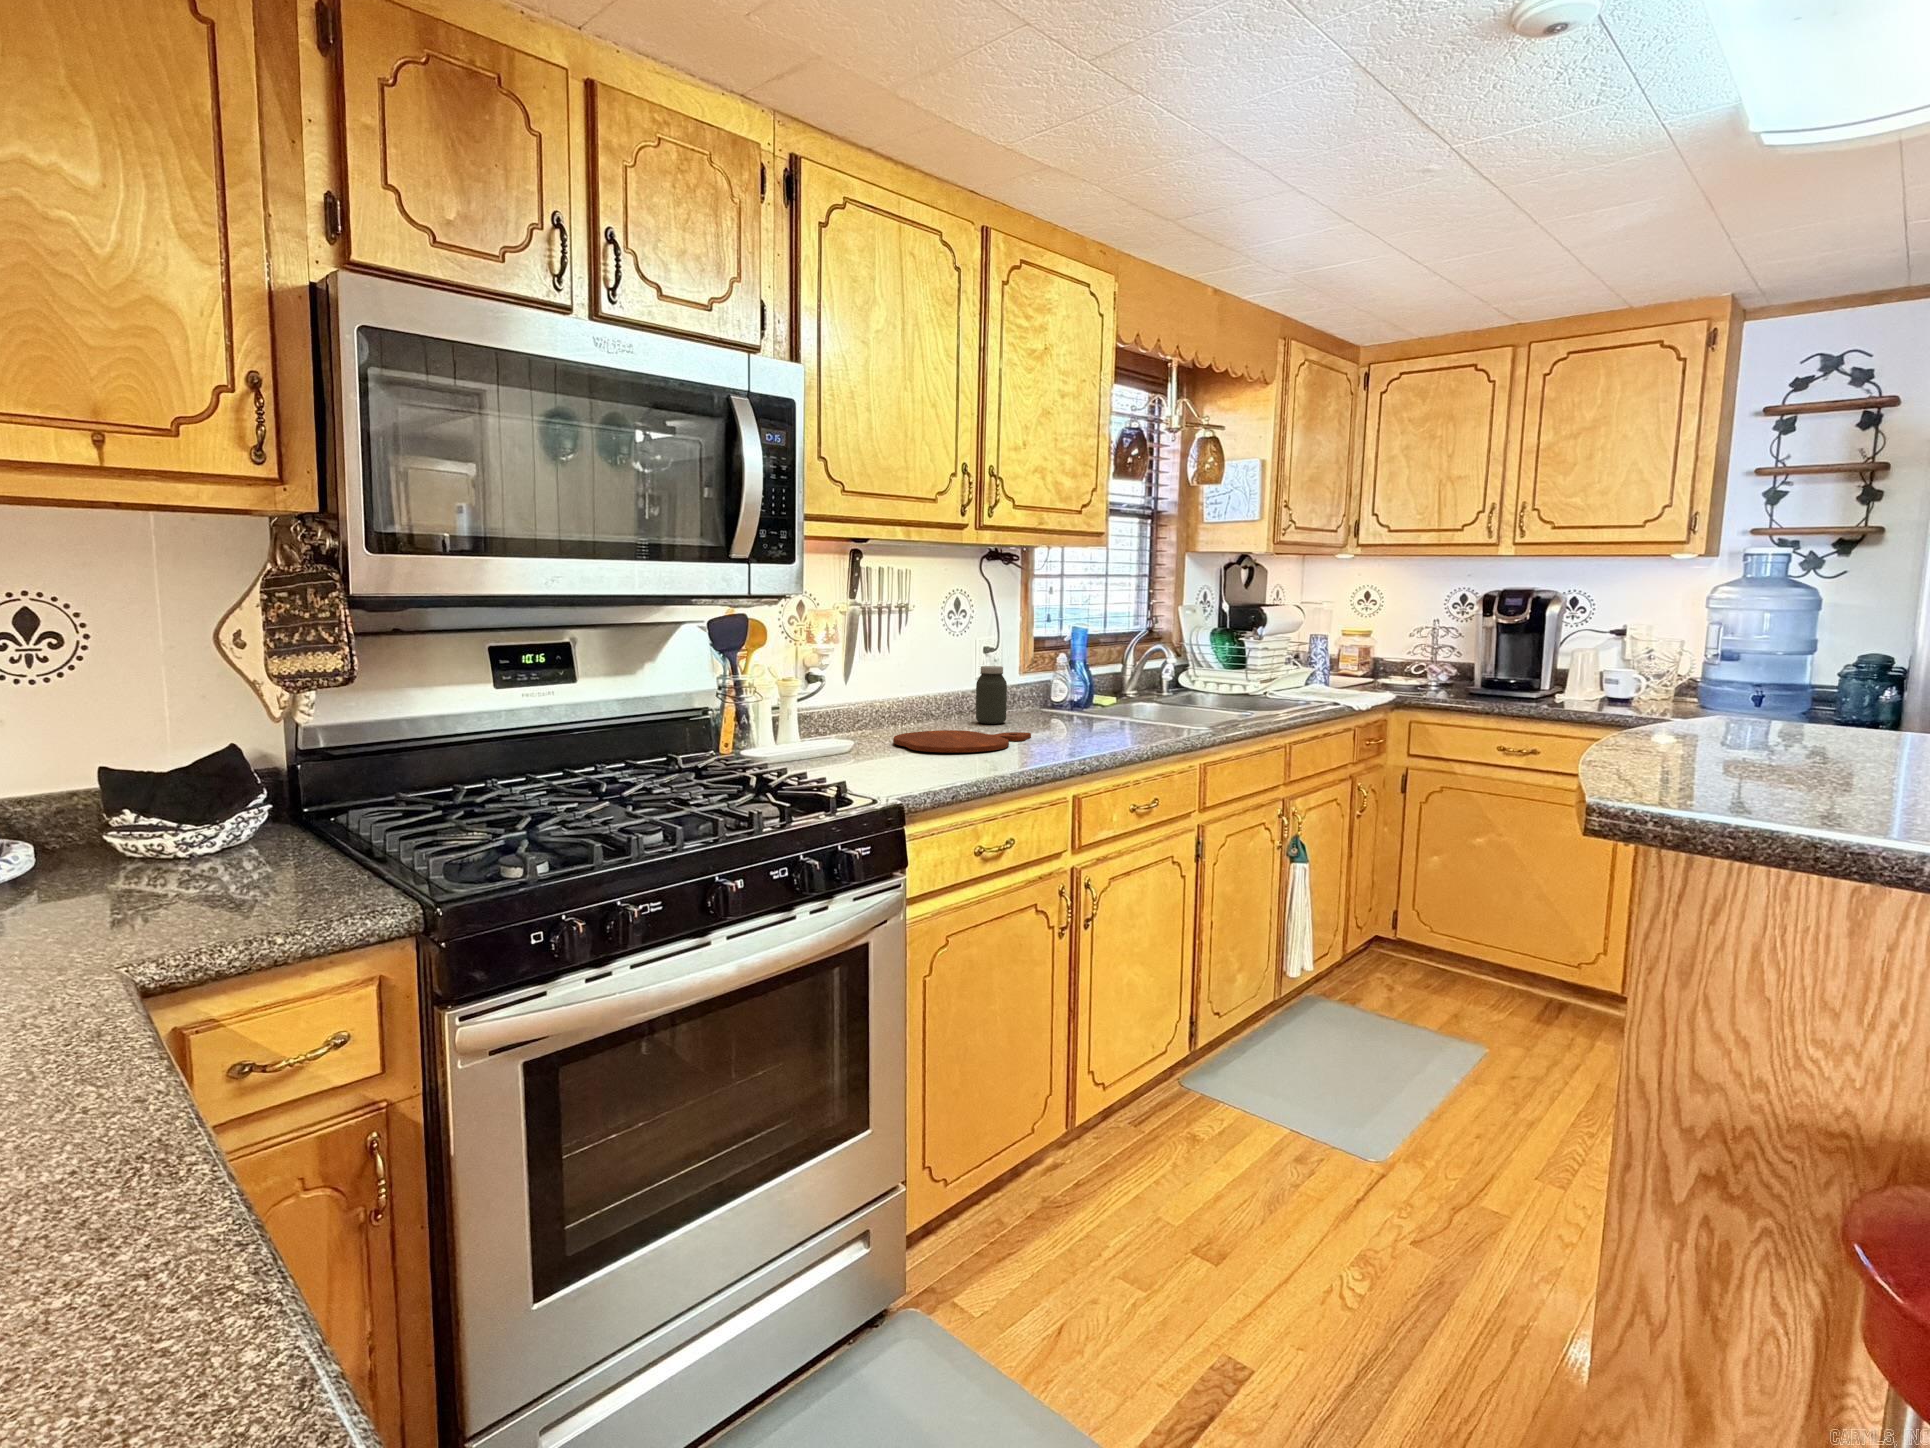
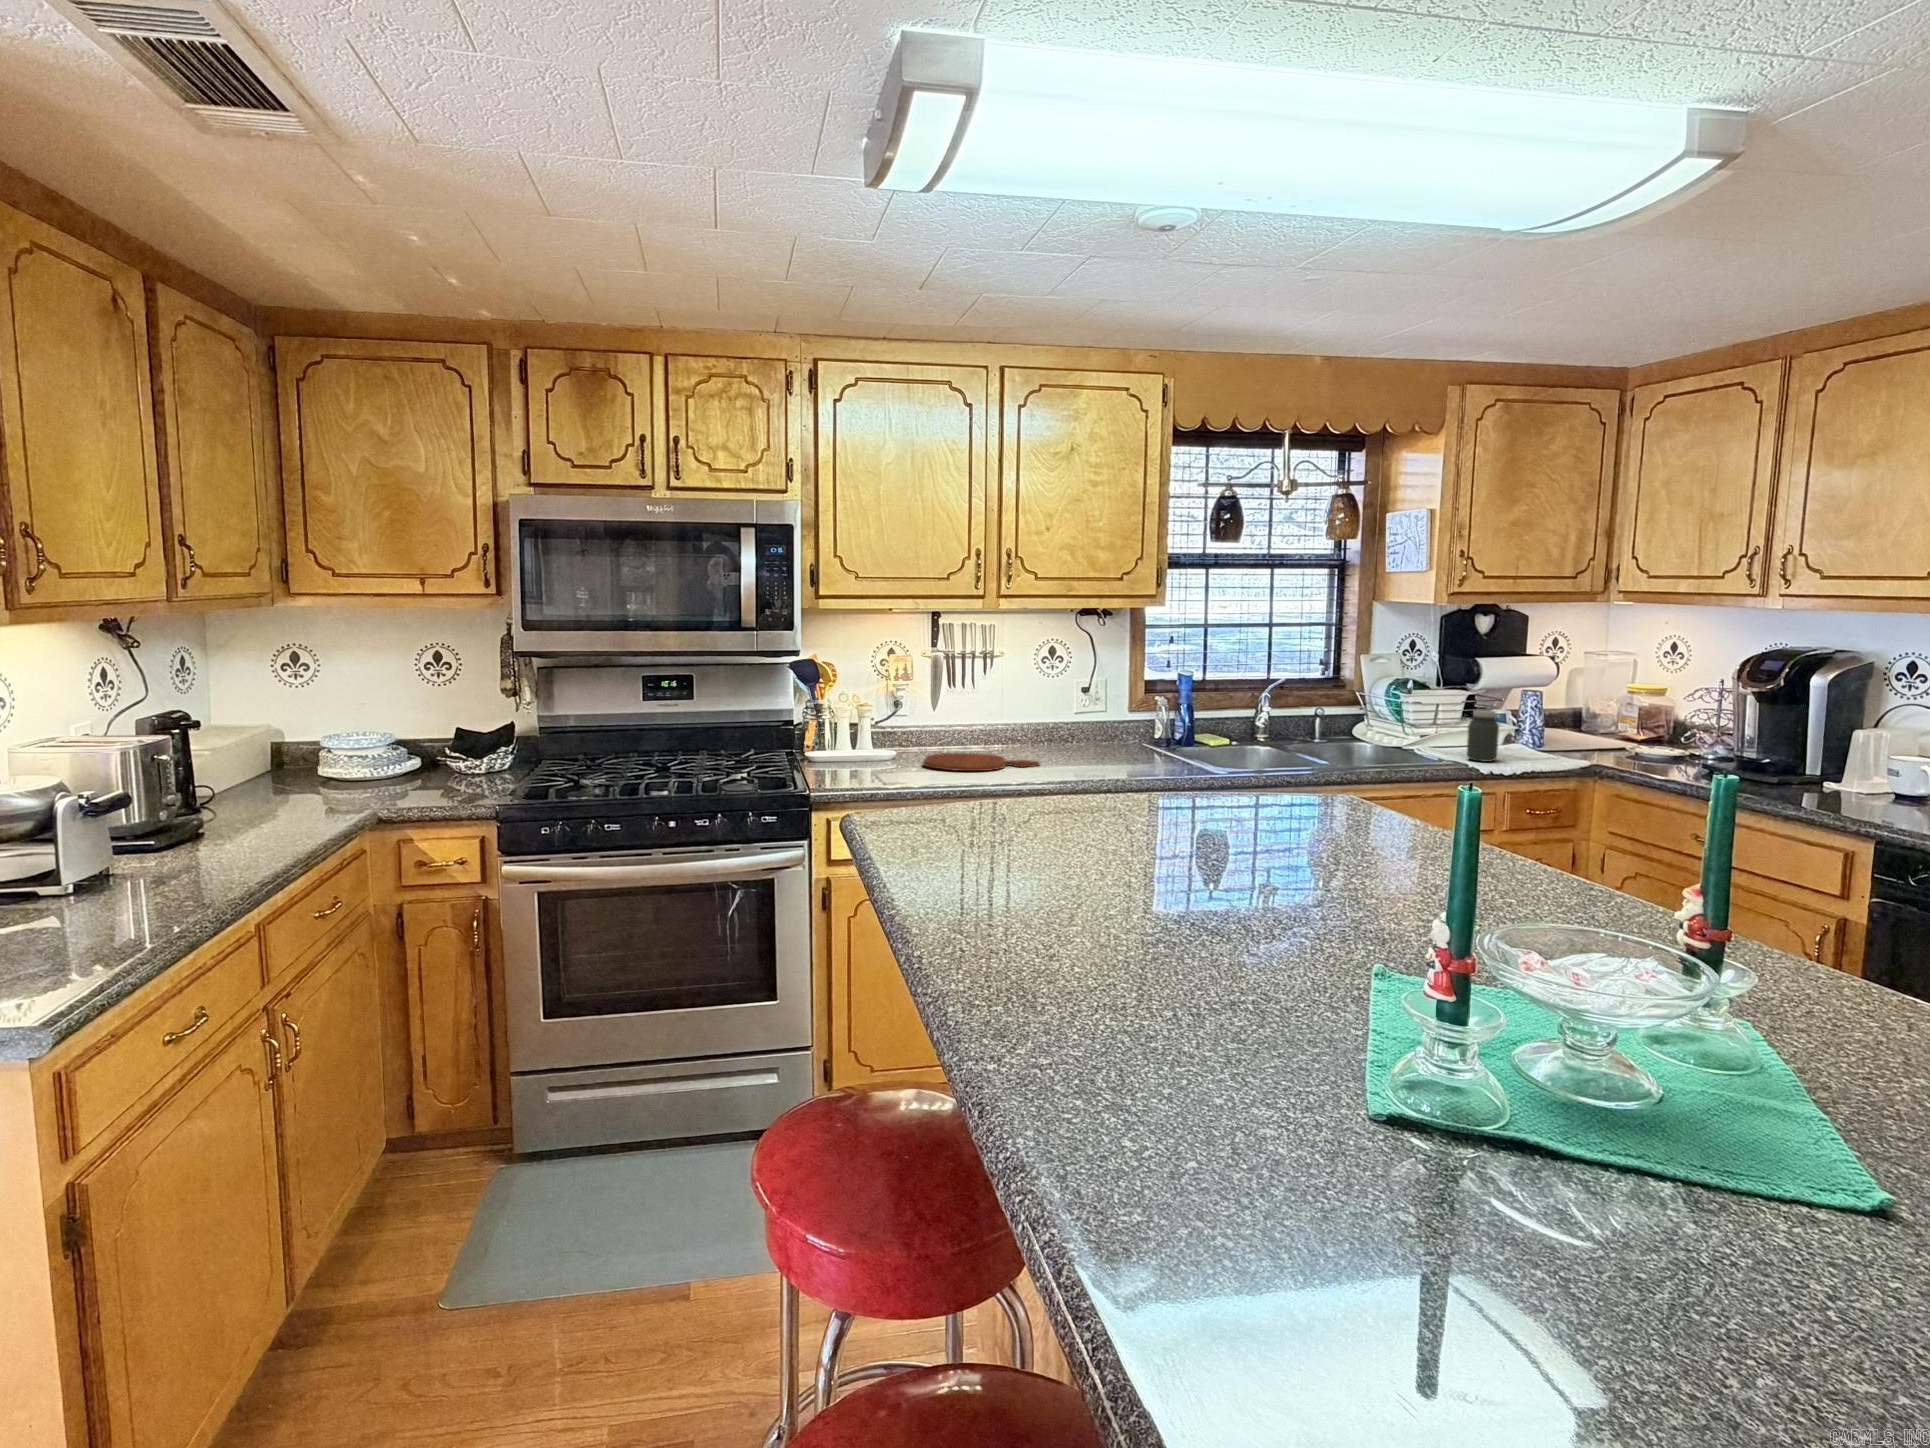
jar: present [976,666,1007,724] -> present [1467,710,1499,762]

